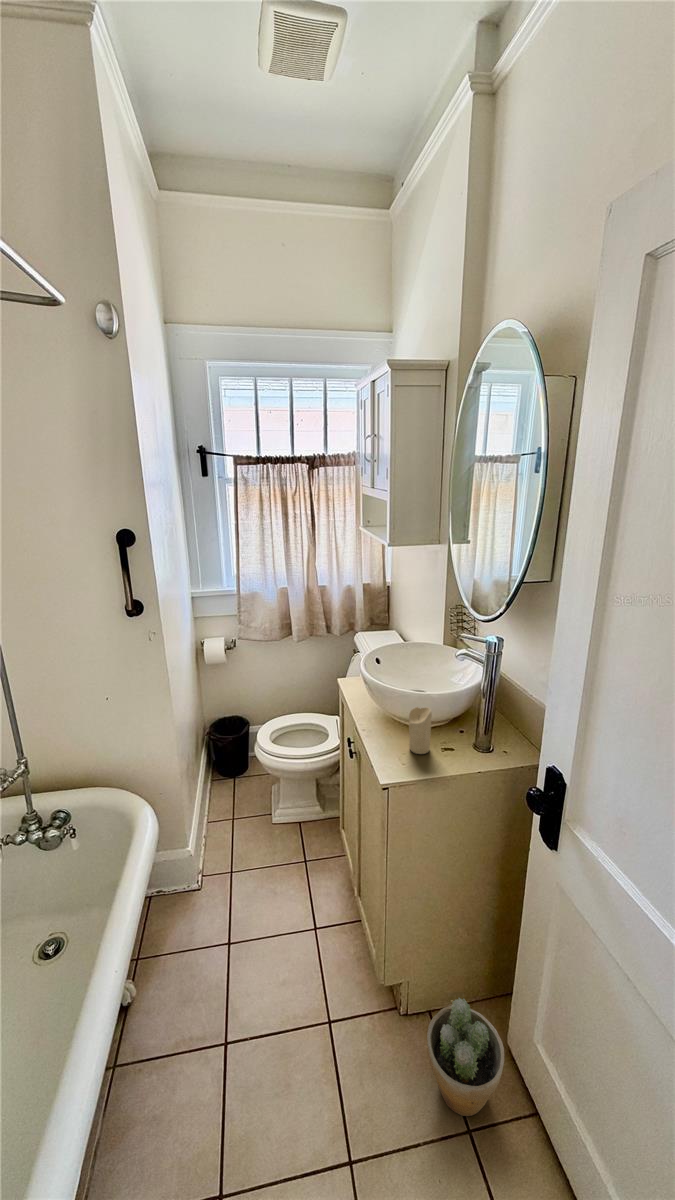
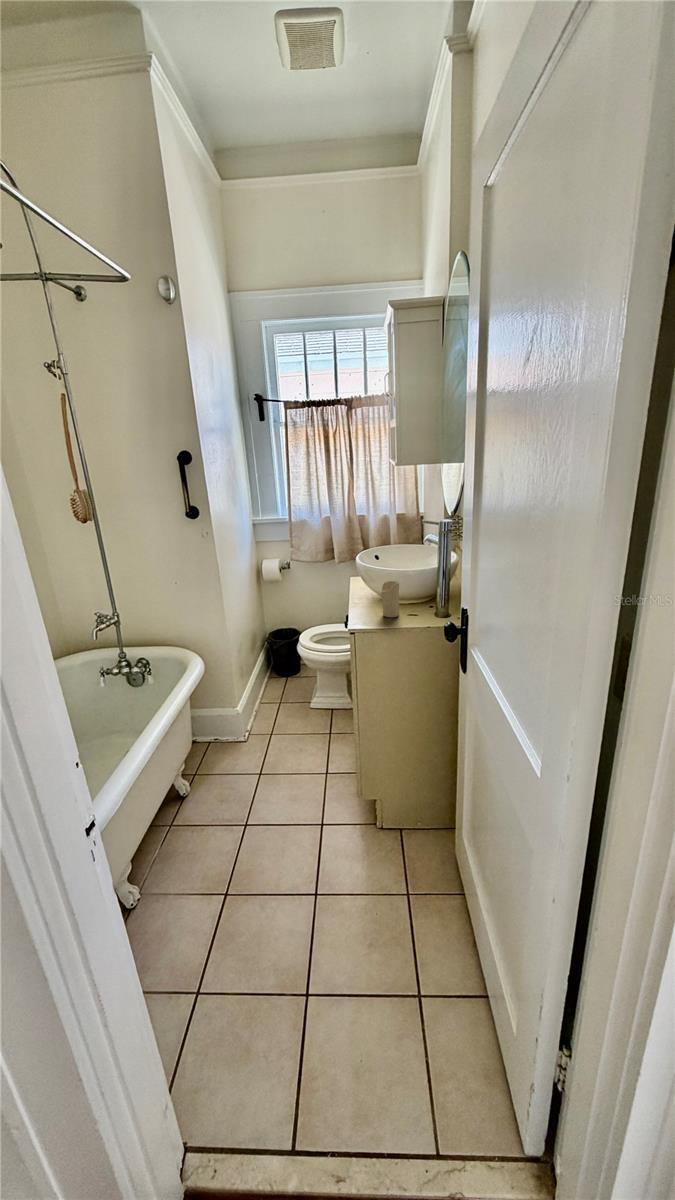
potted plant: present [427,998,504,1116] -> none [380,799,438,883]

